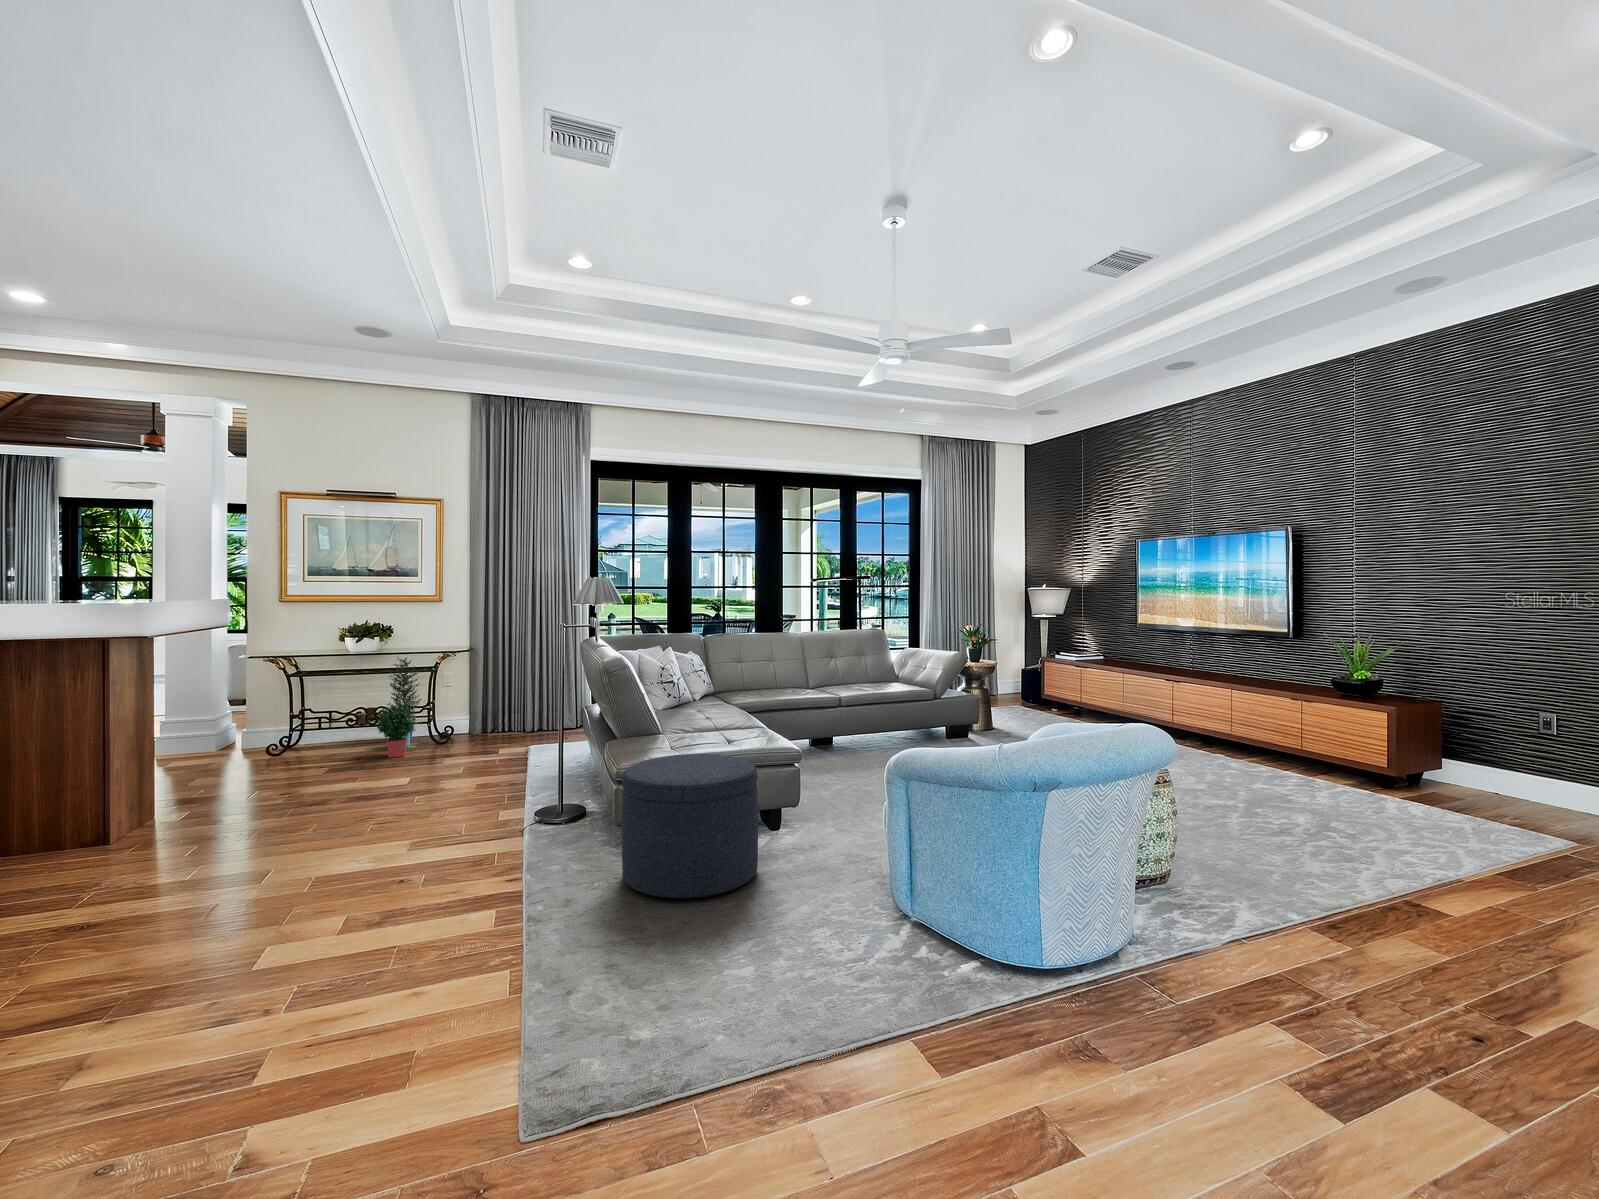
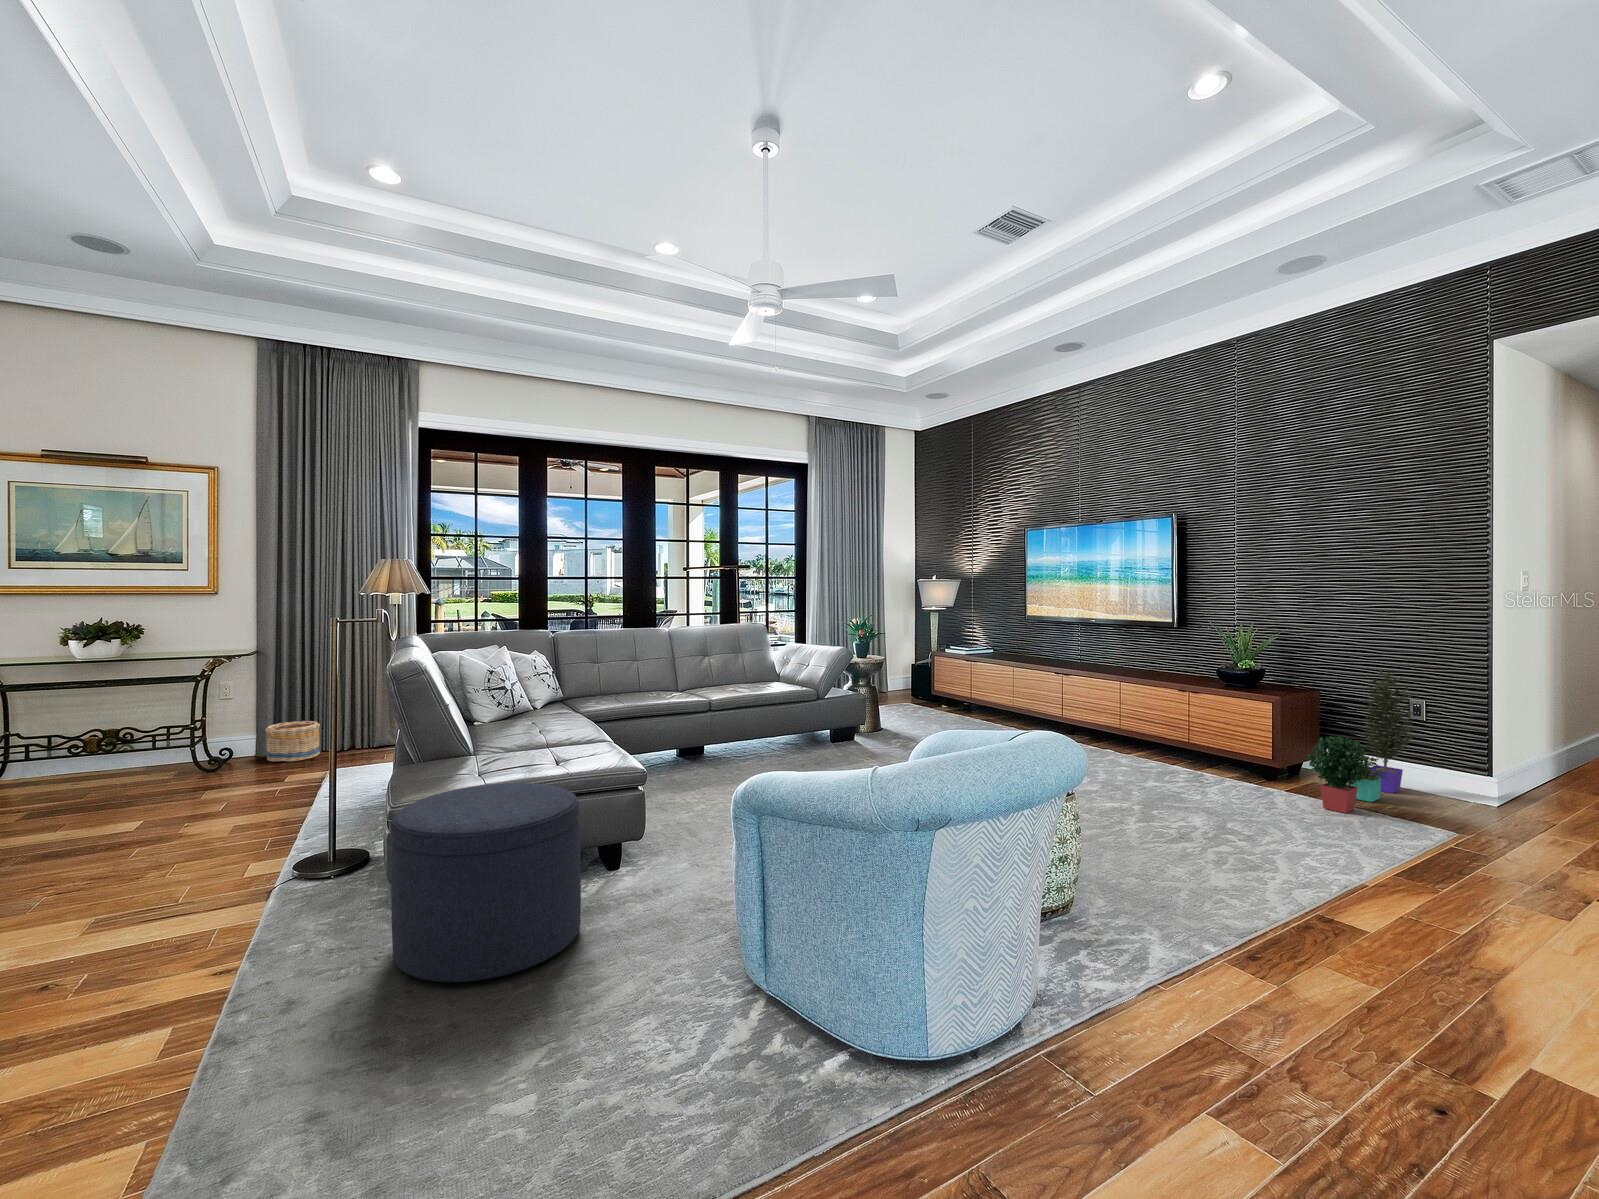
potted plant: present [377,657,422,758] -> present [1307,669,1415,813]
basket: none [479,706,520,739] -> present [265,721,320,762]

